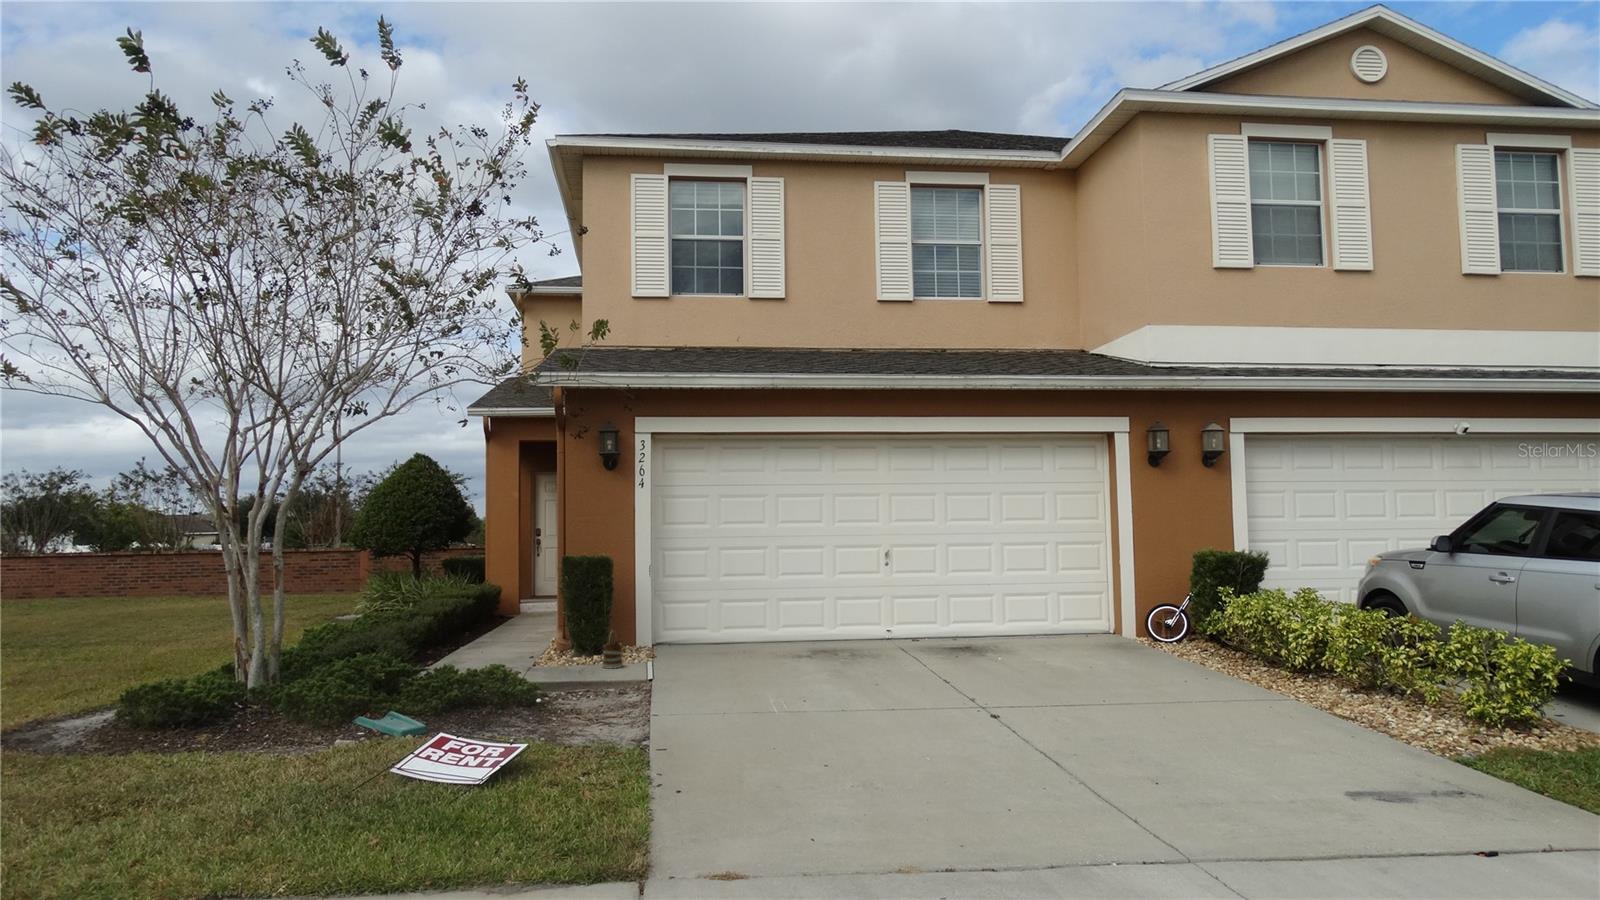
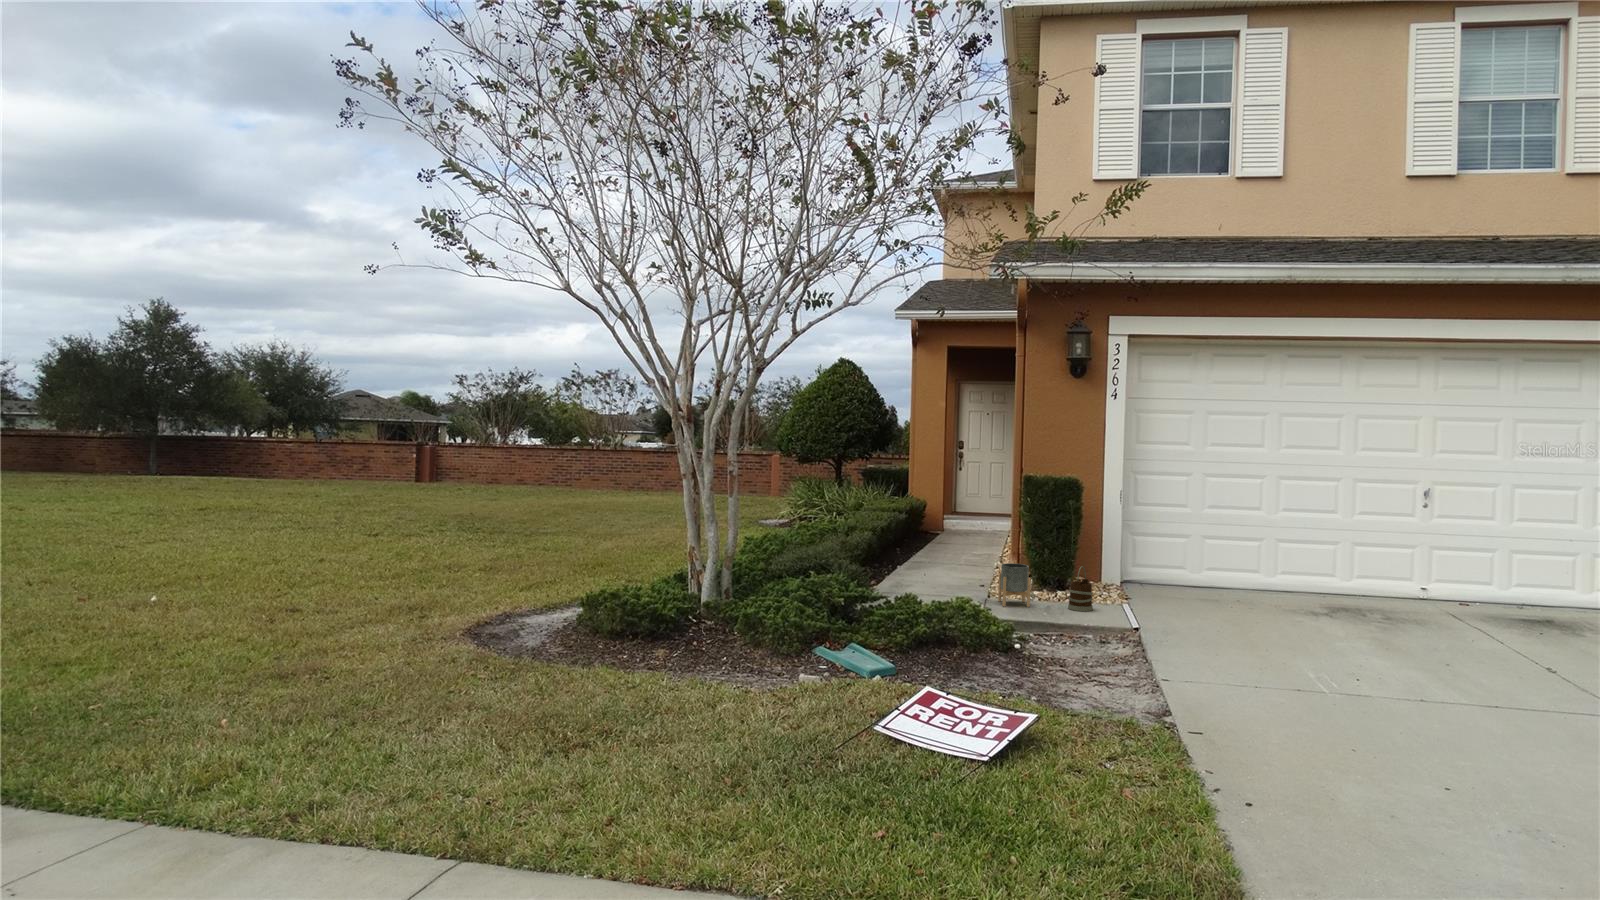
planter: none [544,633,570,670] -> present [998,563,1031,607]

